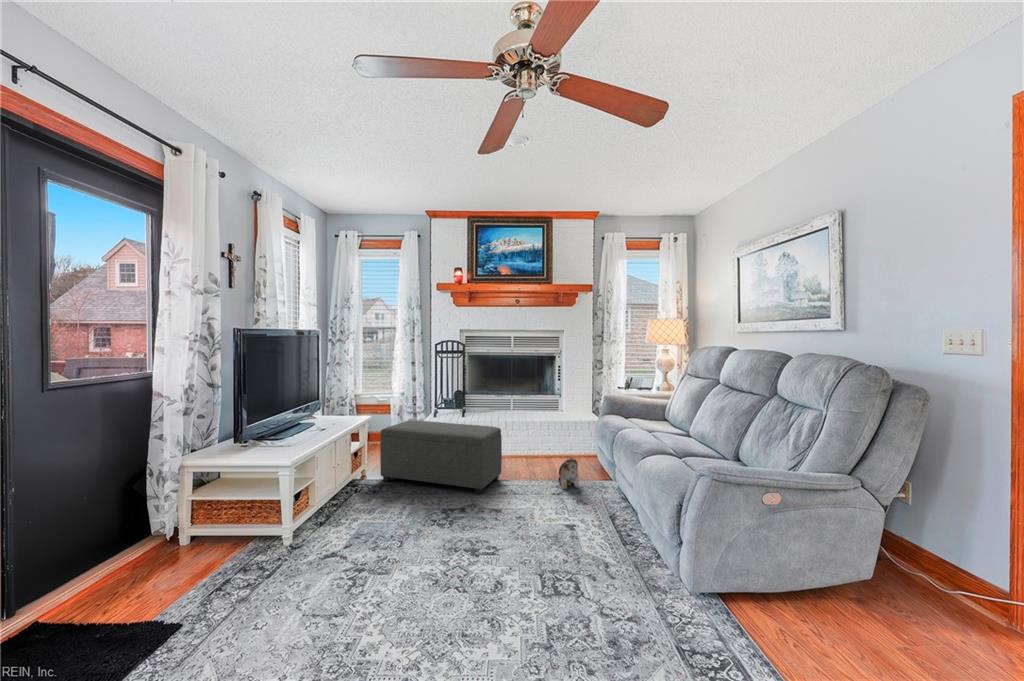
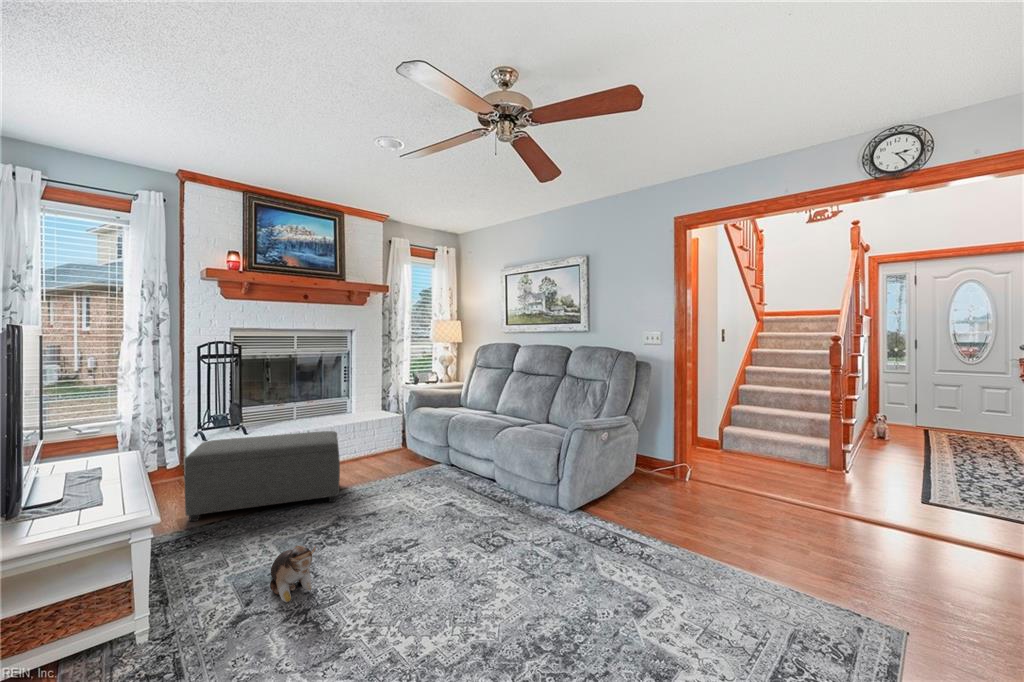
plush toy: present [558,457,579,489] -> present [270,545,316,603]

